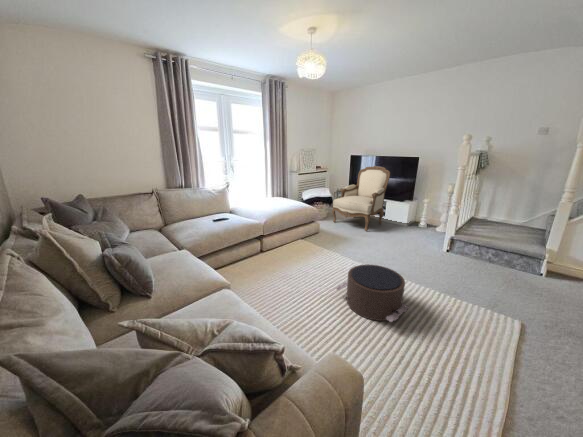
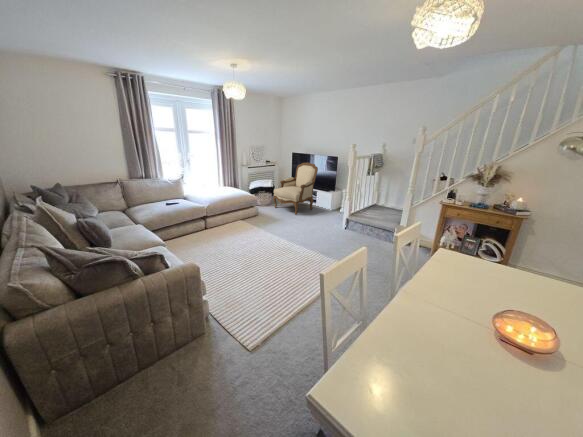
pouf: present [336,265,409,322] -> none [245,235,286,269]

